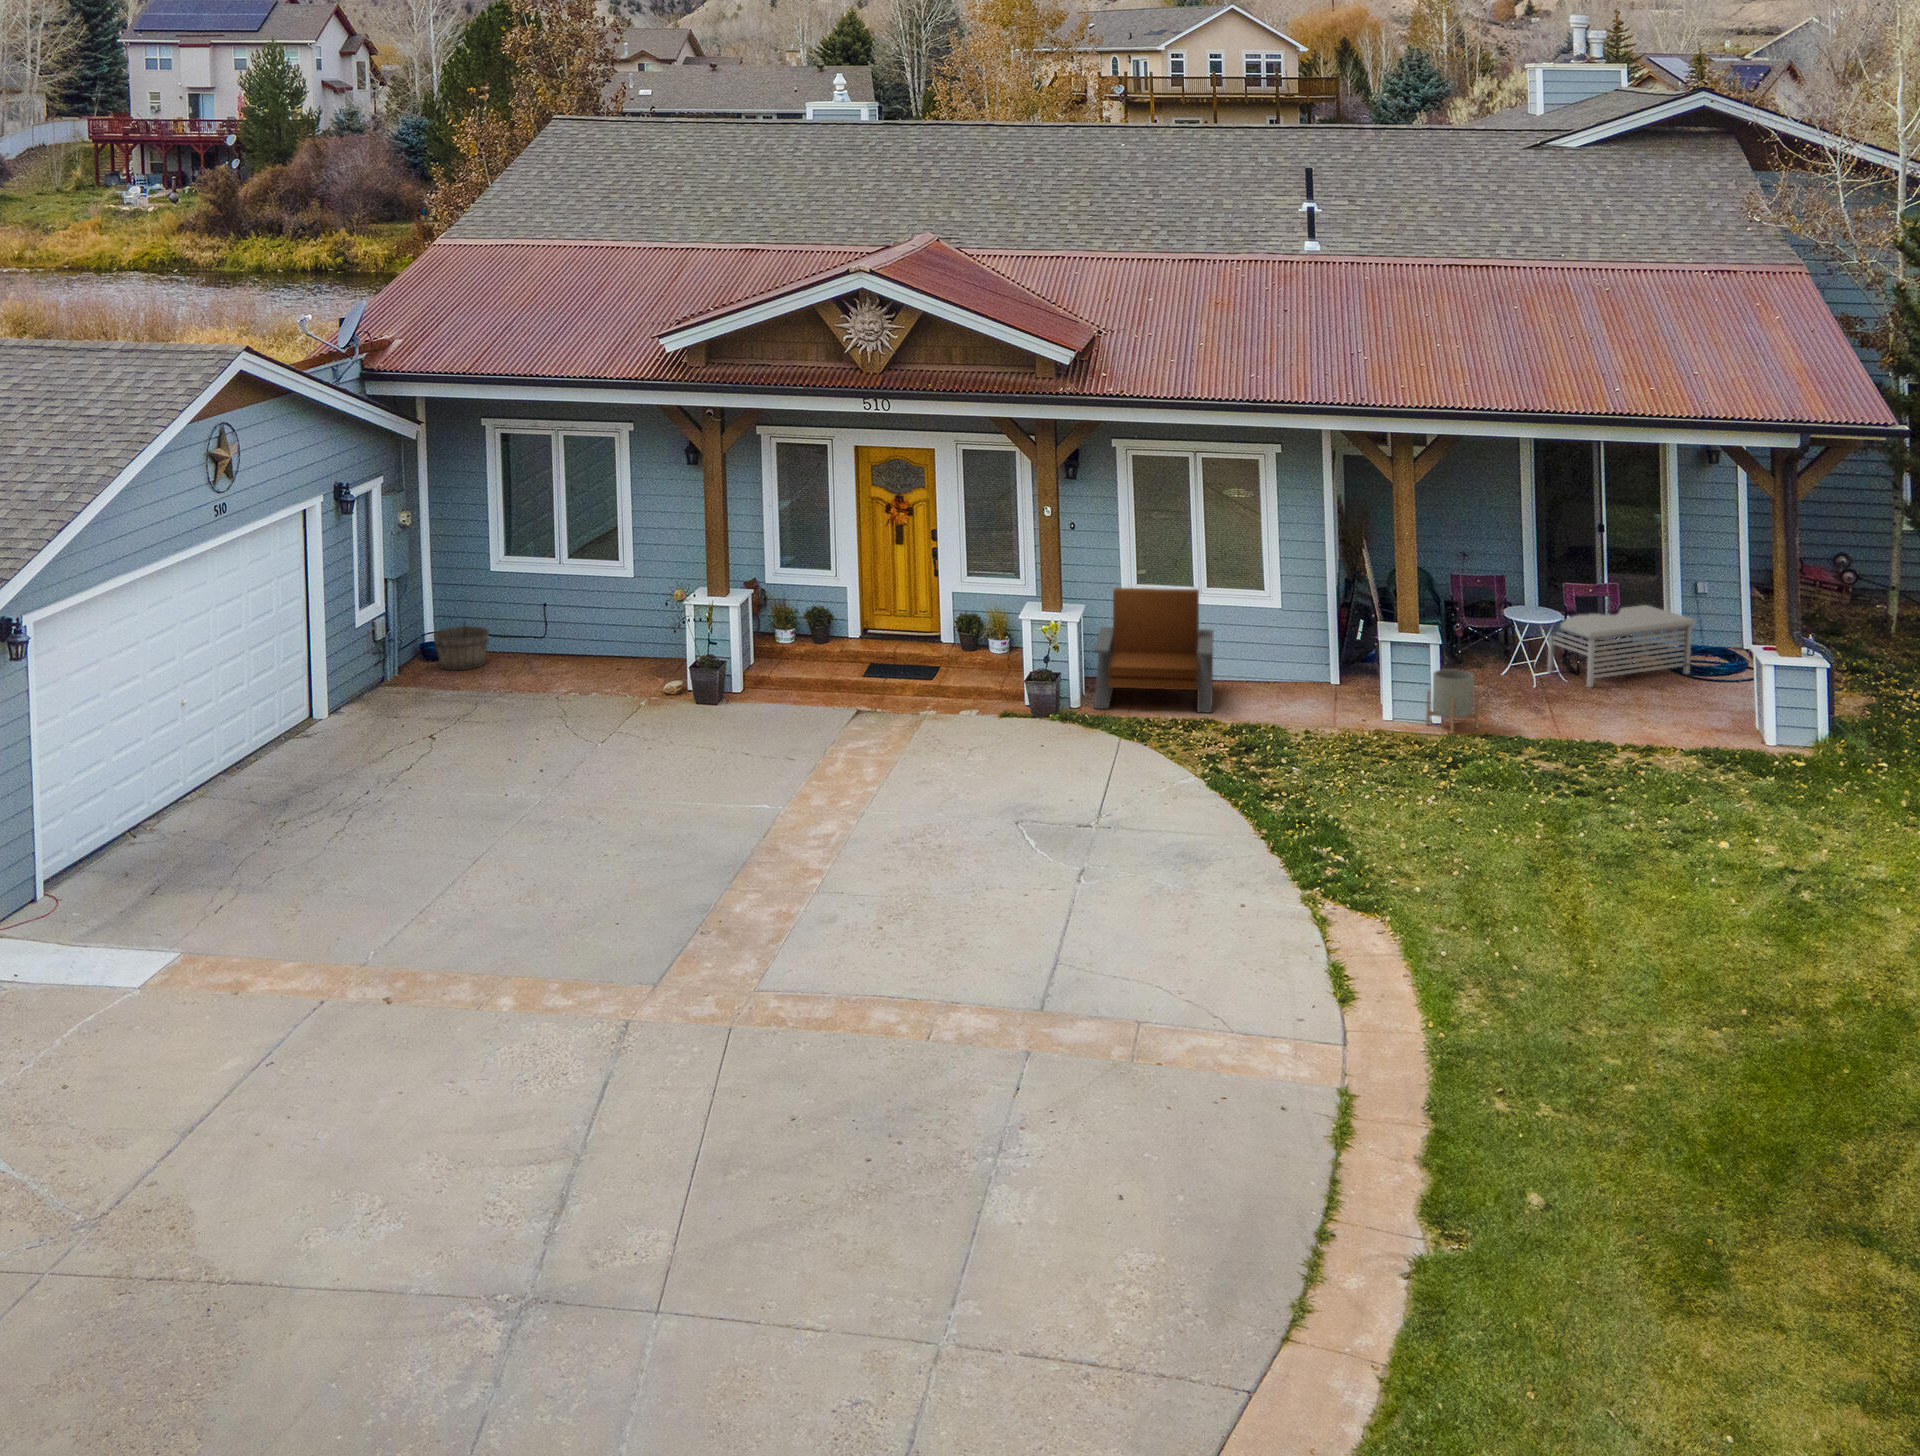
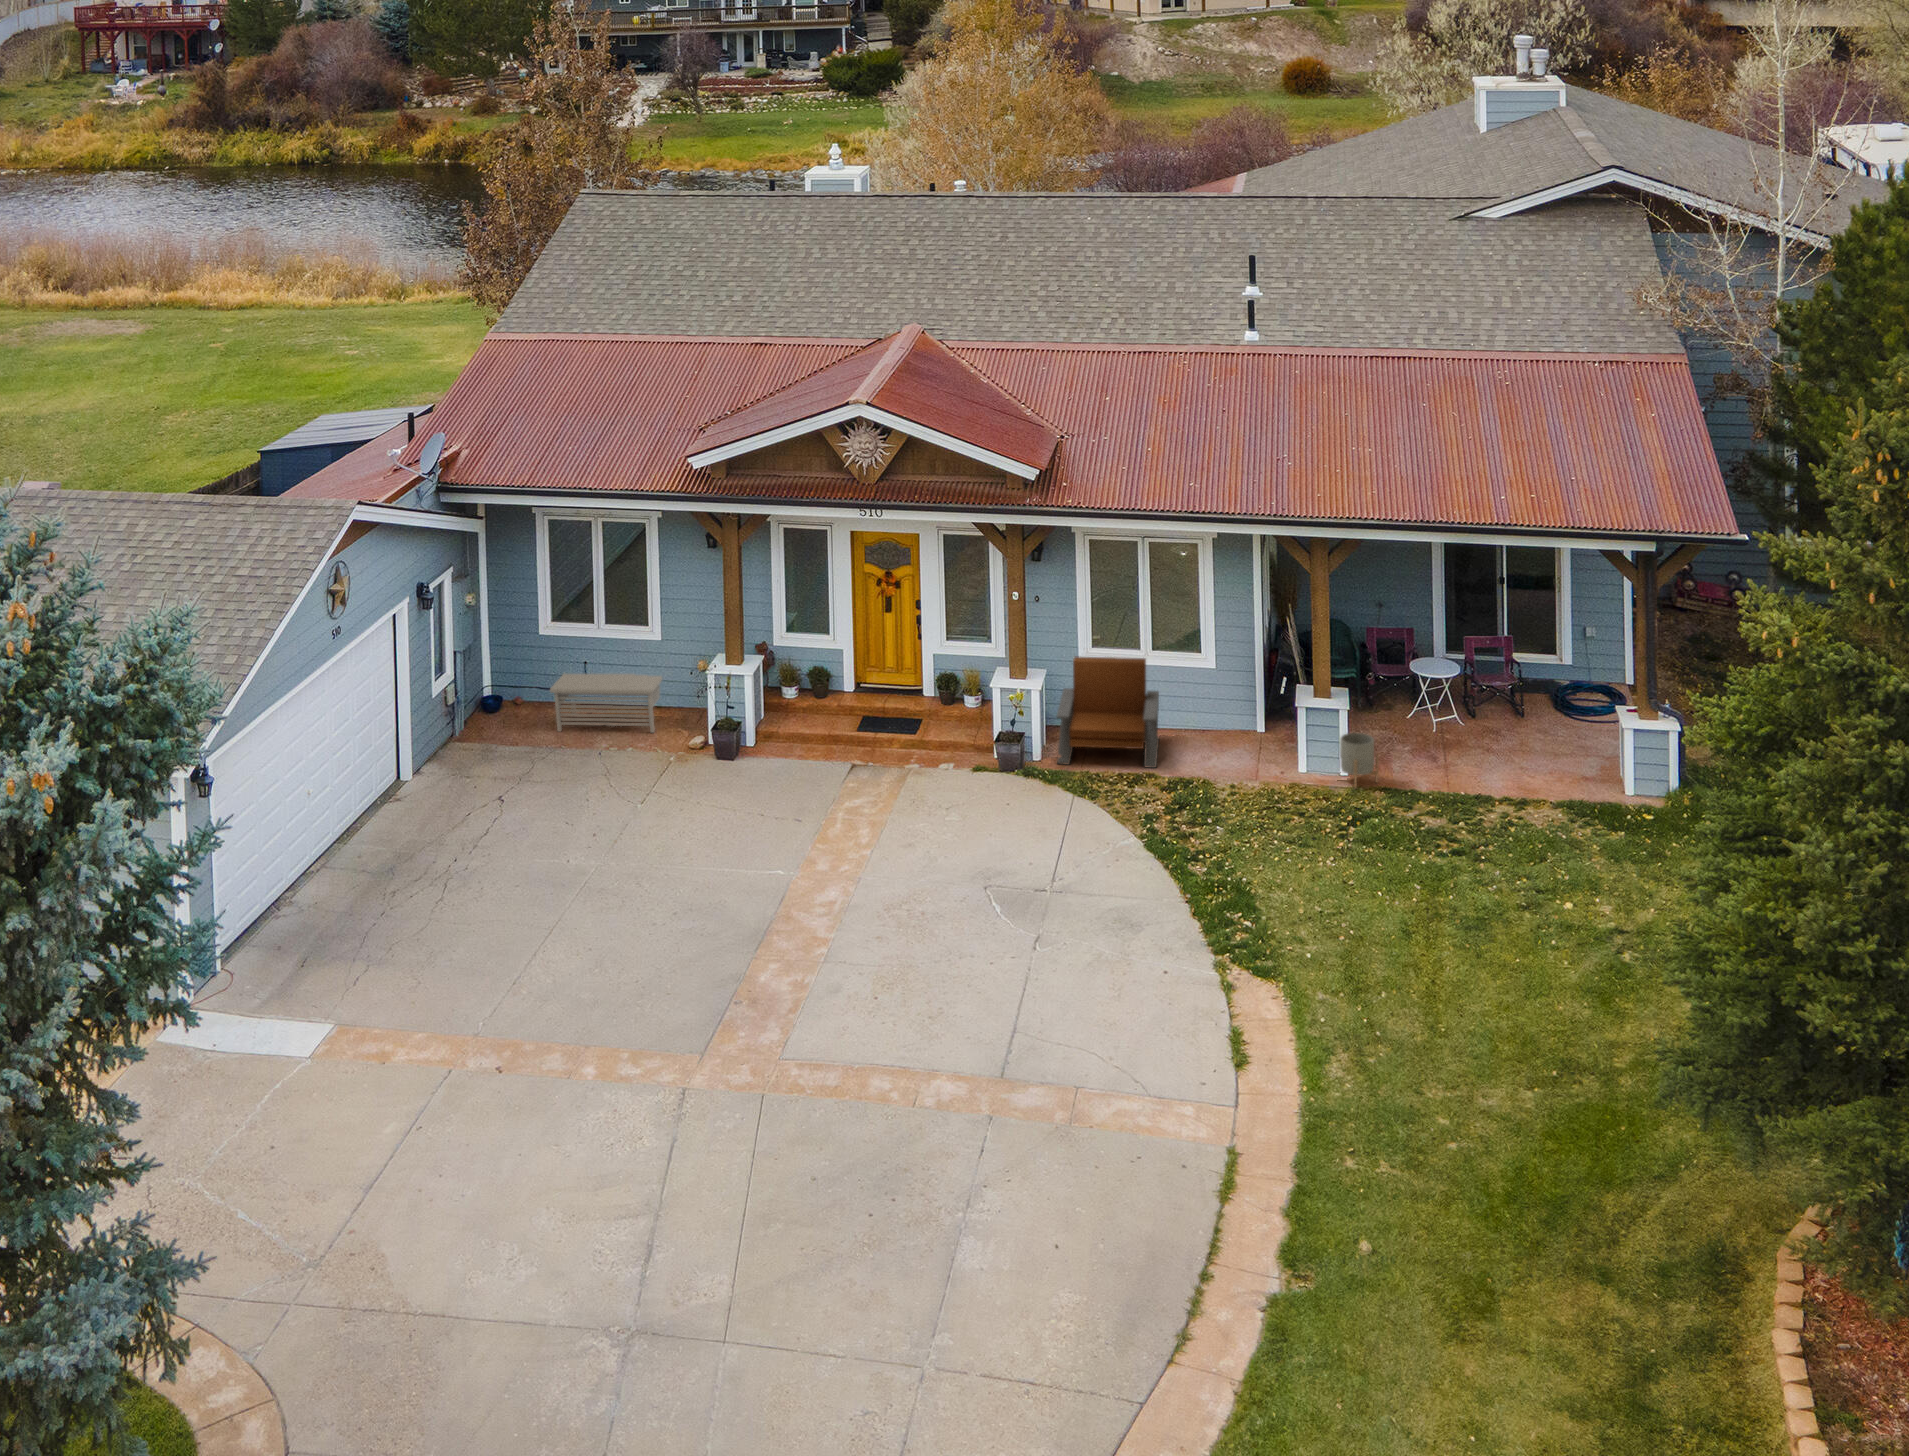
storage bench: present [1548,605,1696,687] -> present [550,673,662,733]
wooden bucket: present [434,622,489,670] -> none [493,681,540,726]

